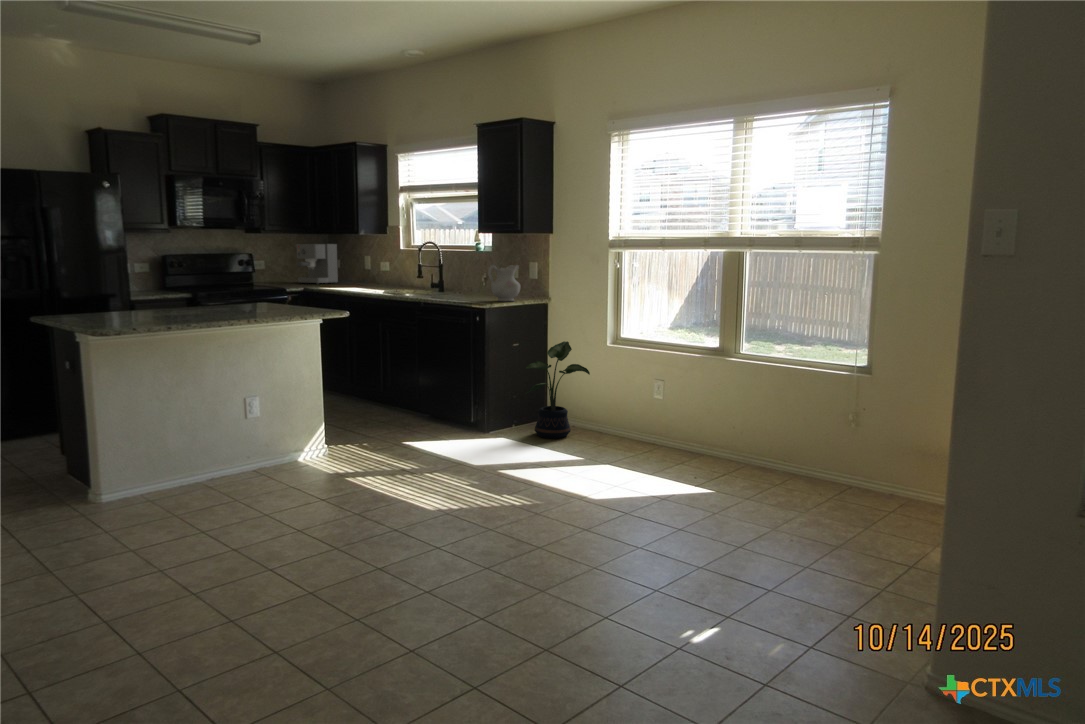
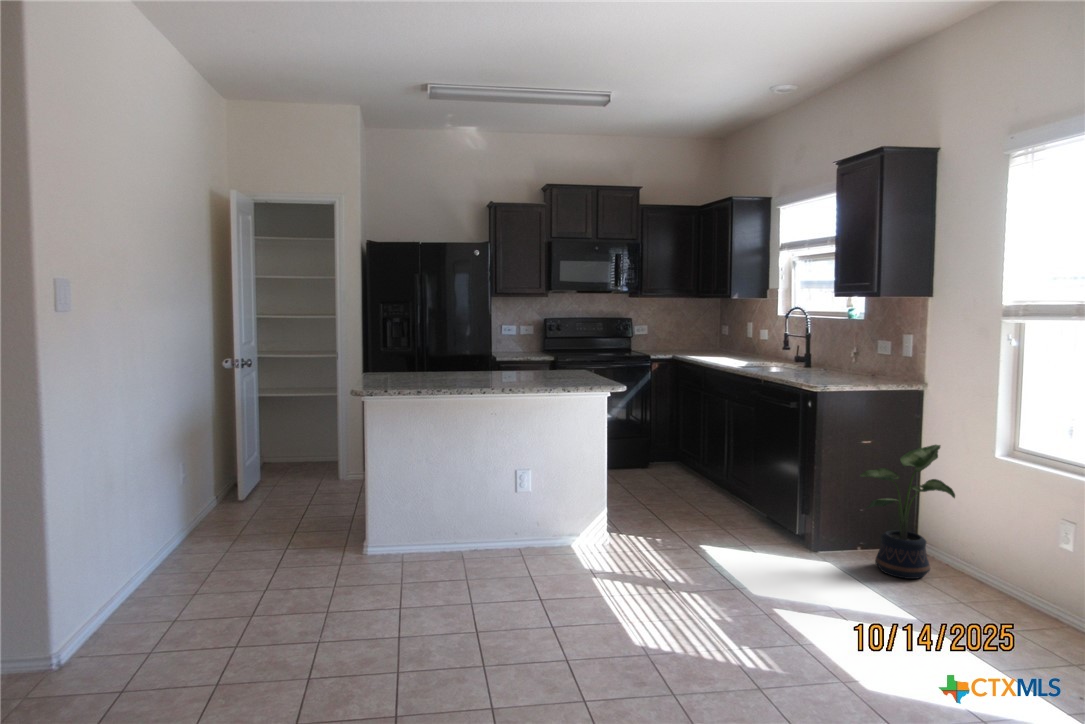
coffee maker: present [296,244,338,284] -> none [675,309,721,351]
ceramic pitcher: present [488,264,520,301] -> none [826,336,871,386]

